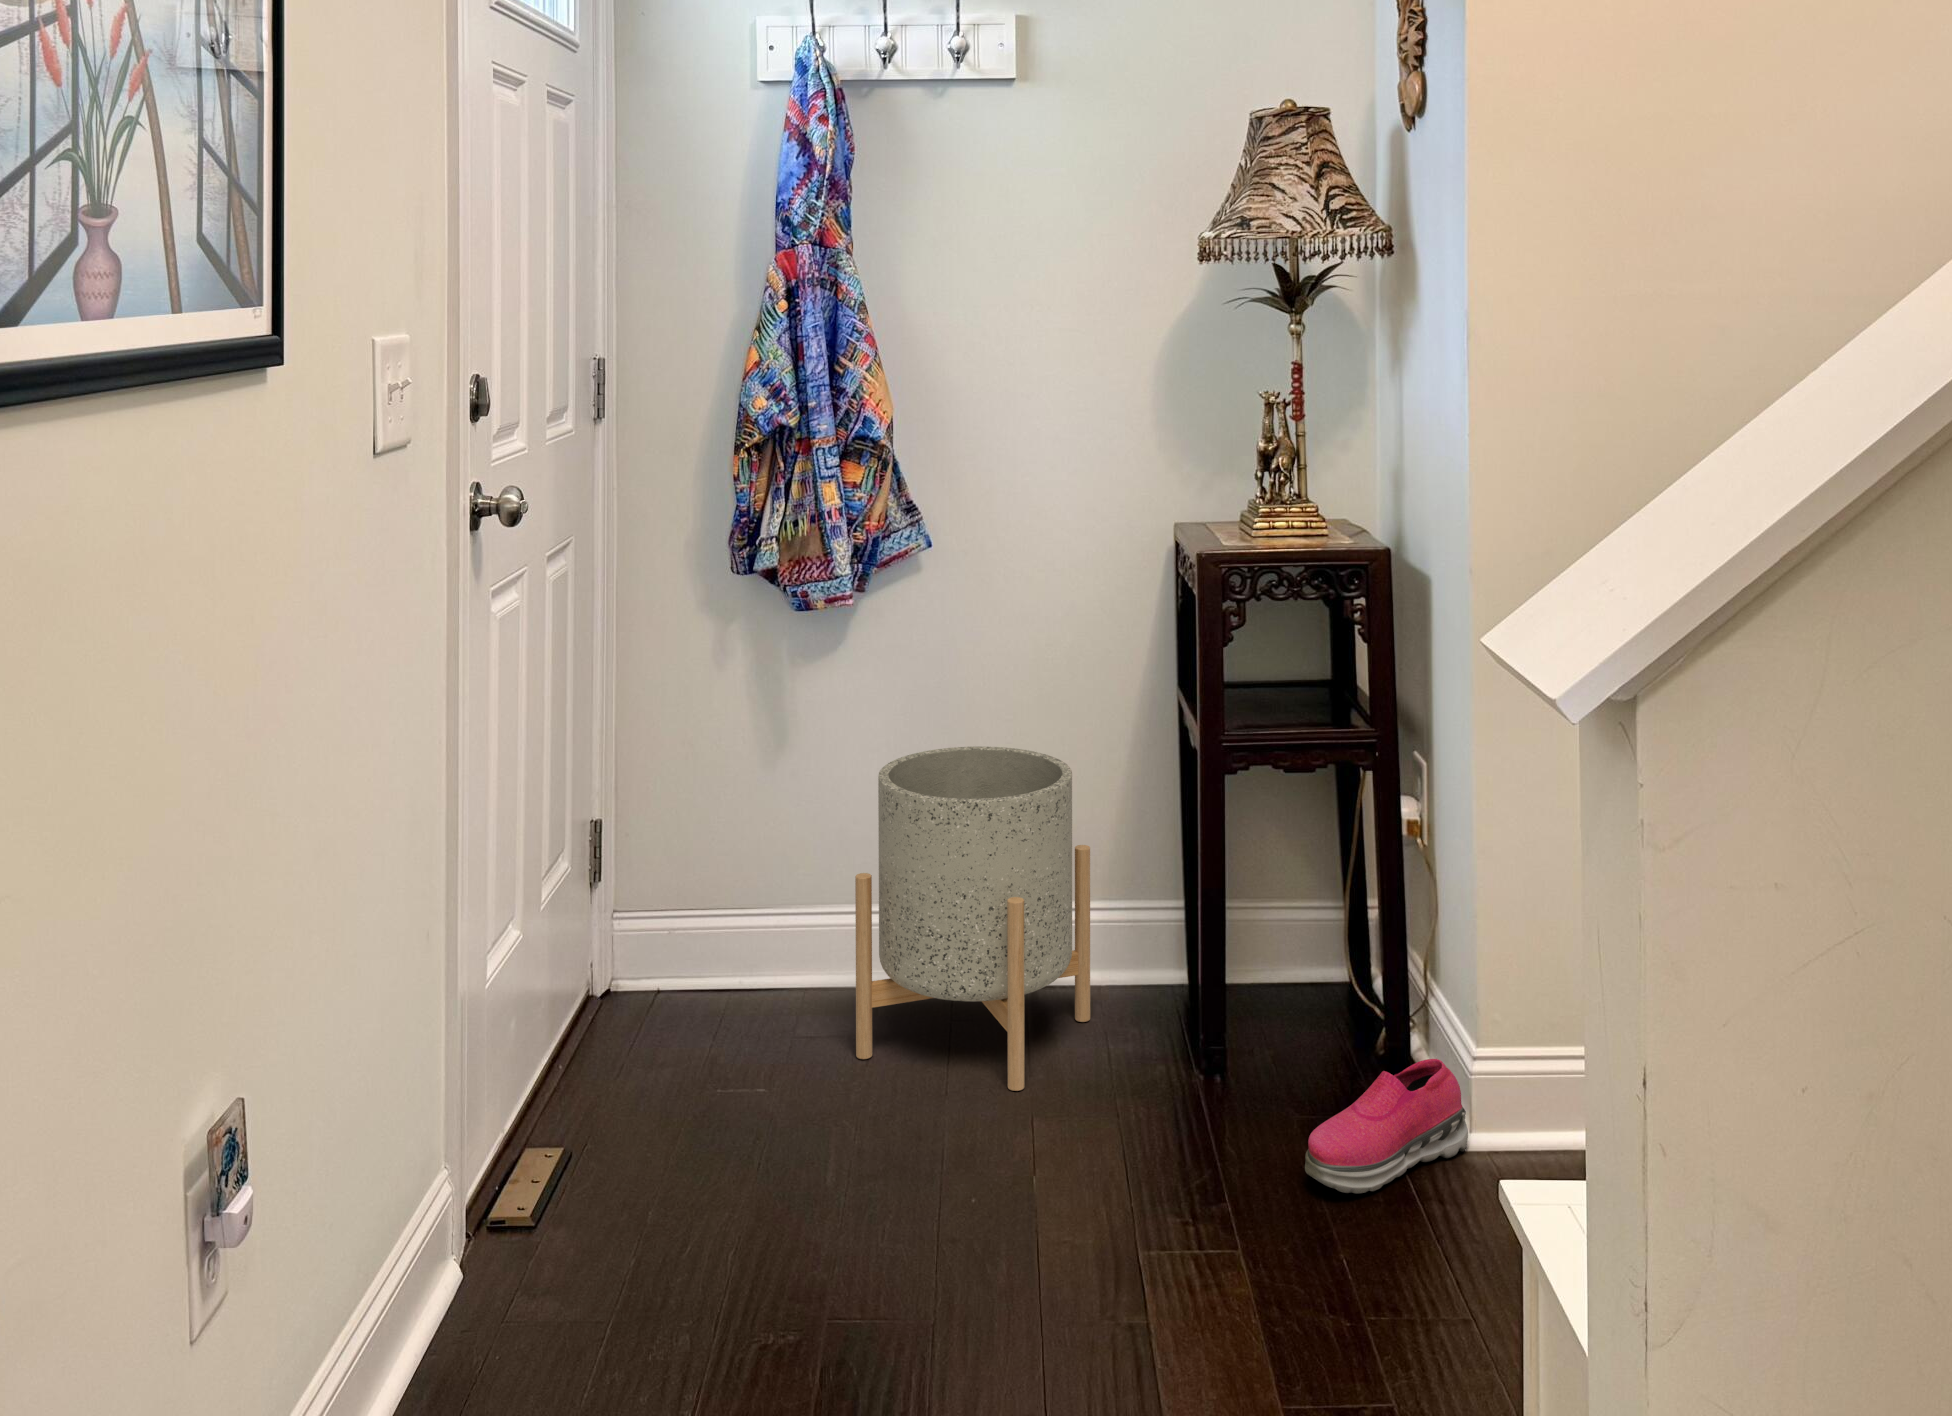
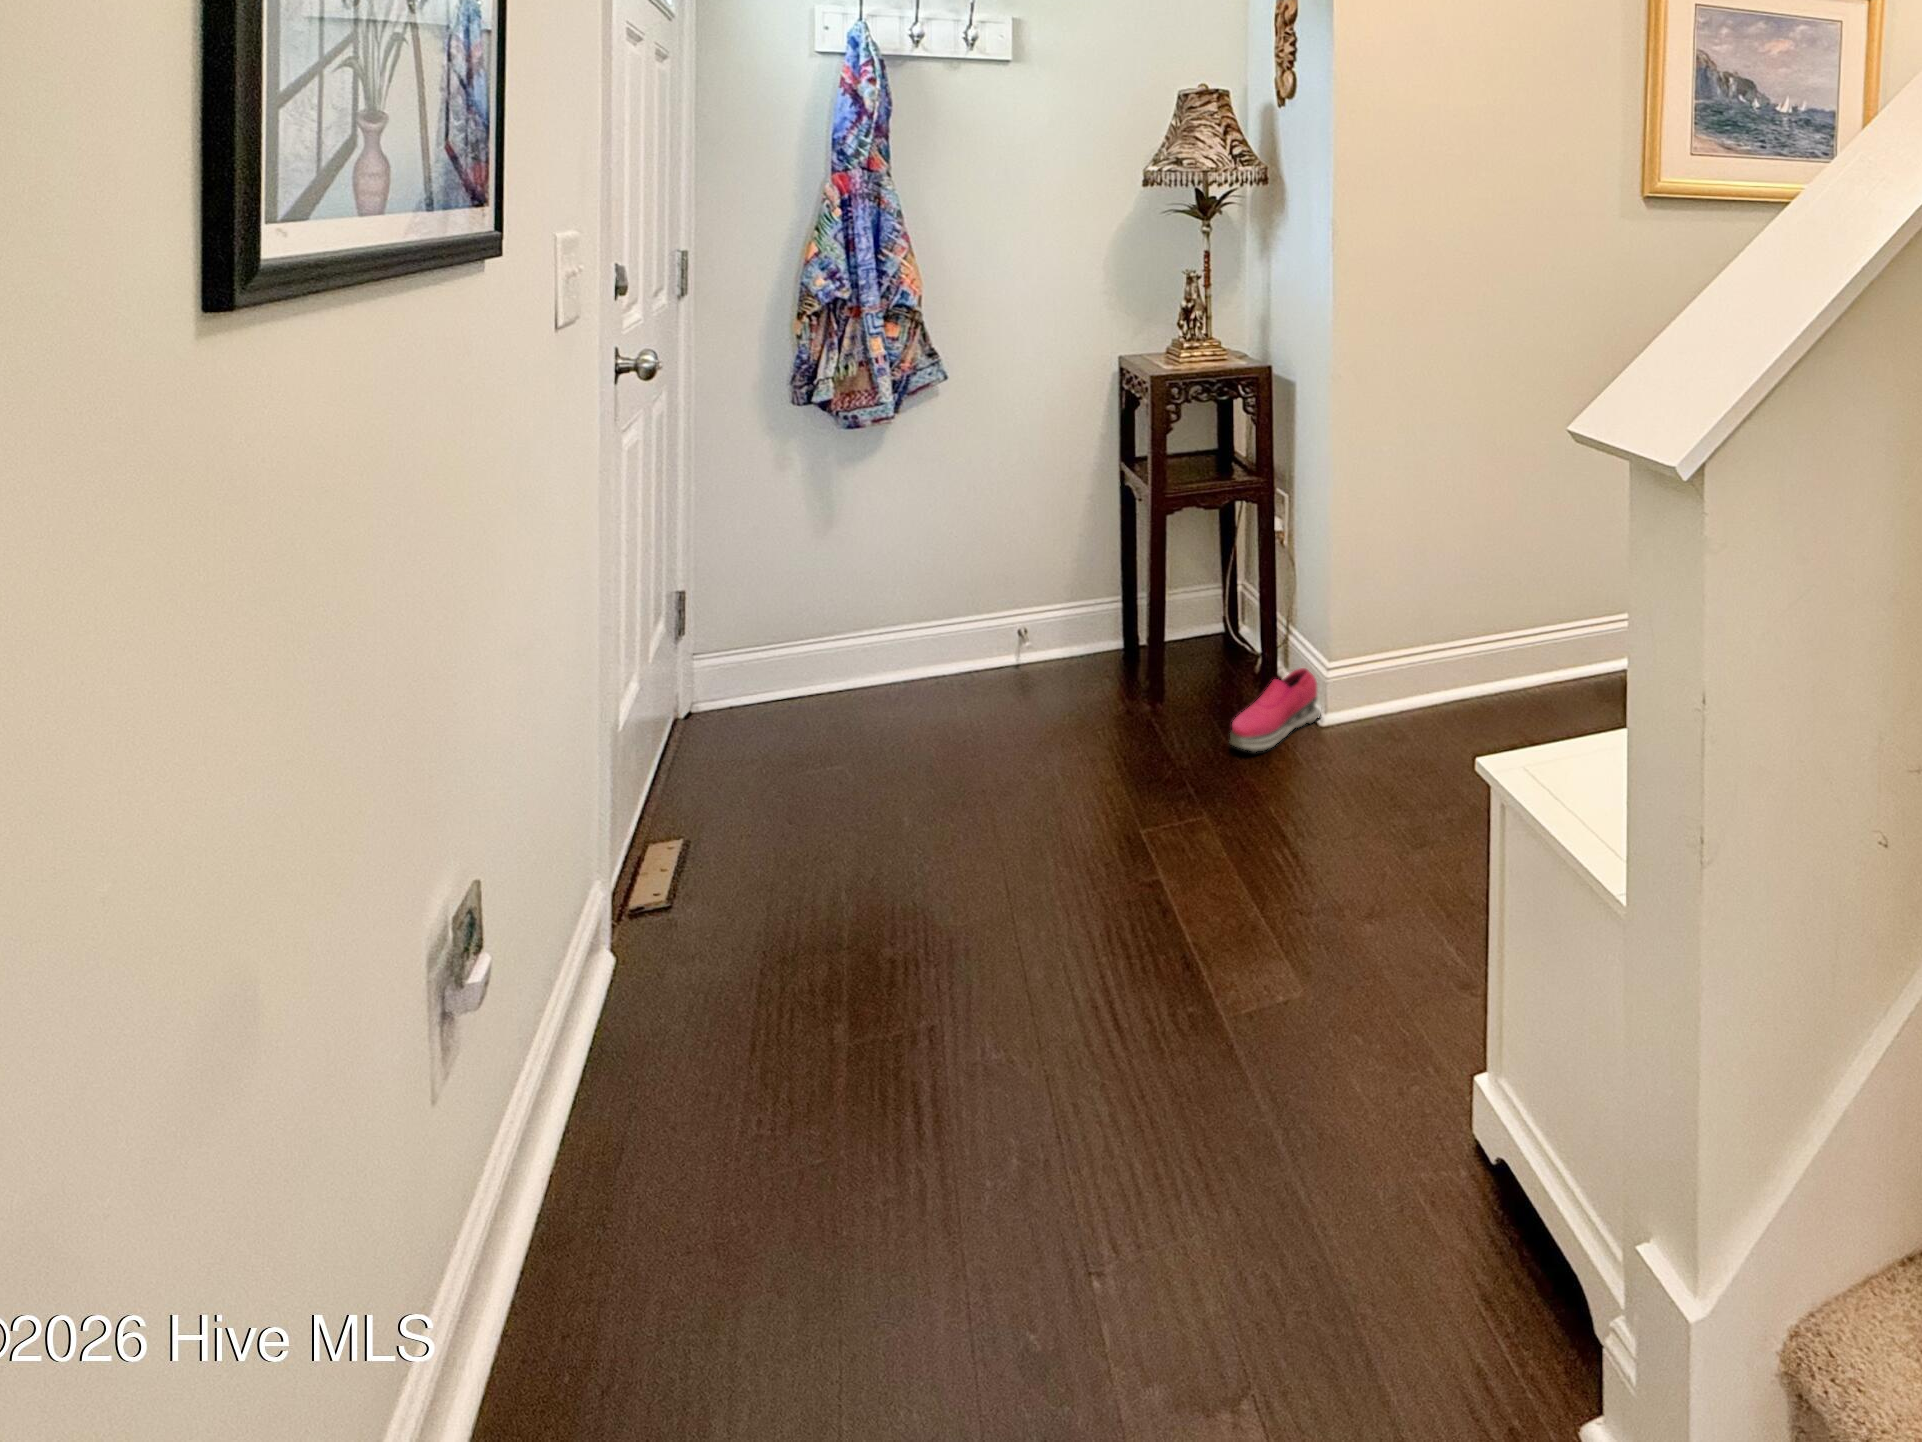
planter: present [855,746,1090,1091] -> none [908,512,1075,731]

